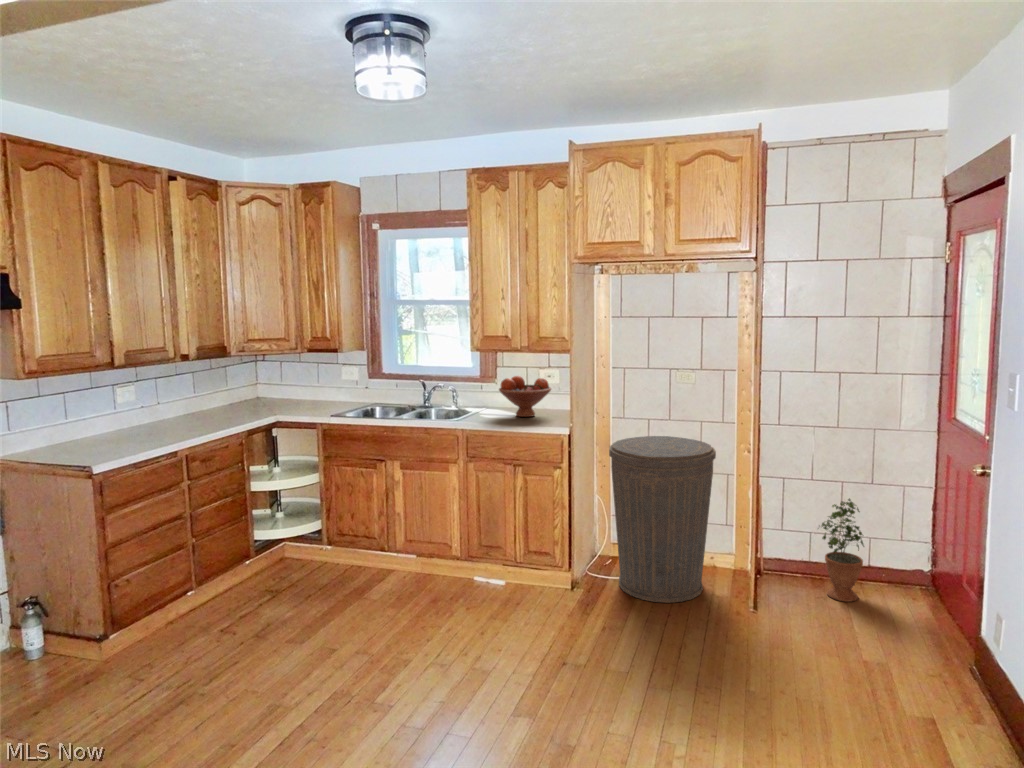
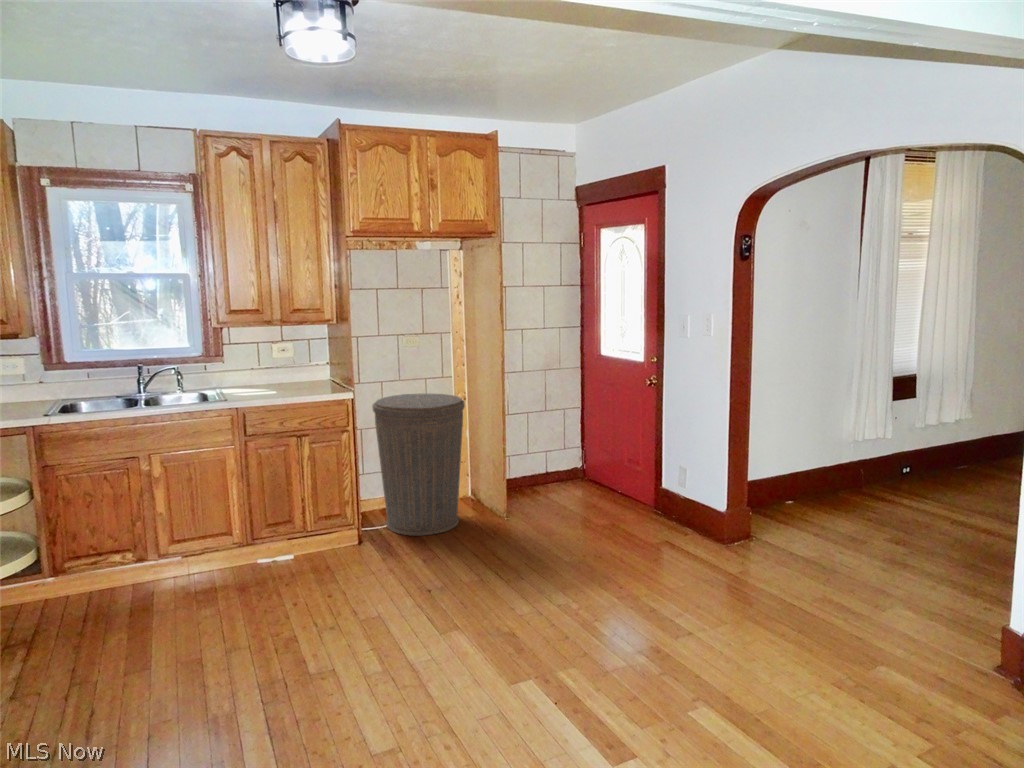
fruit bowl: present [499,376,551,417] -> none [245,350,302,392]
potted plant: present [822,498,864,602] -> none [524,421,555,499]

